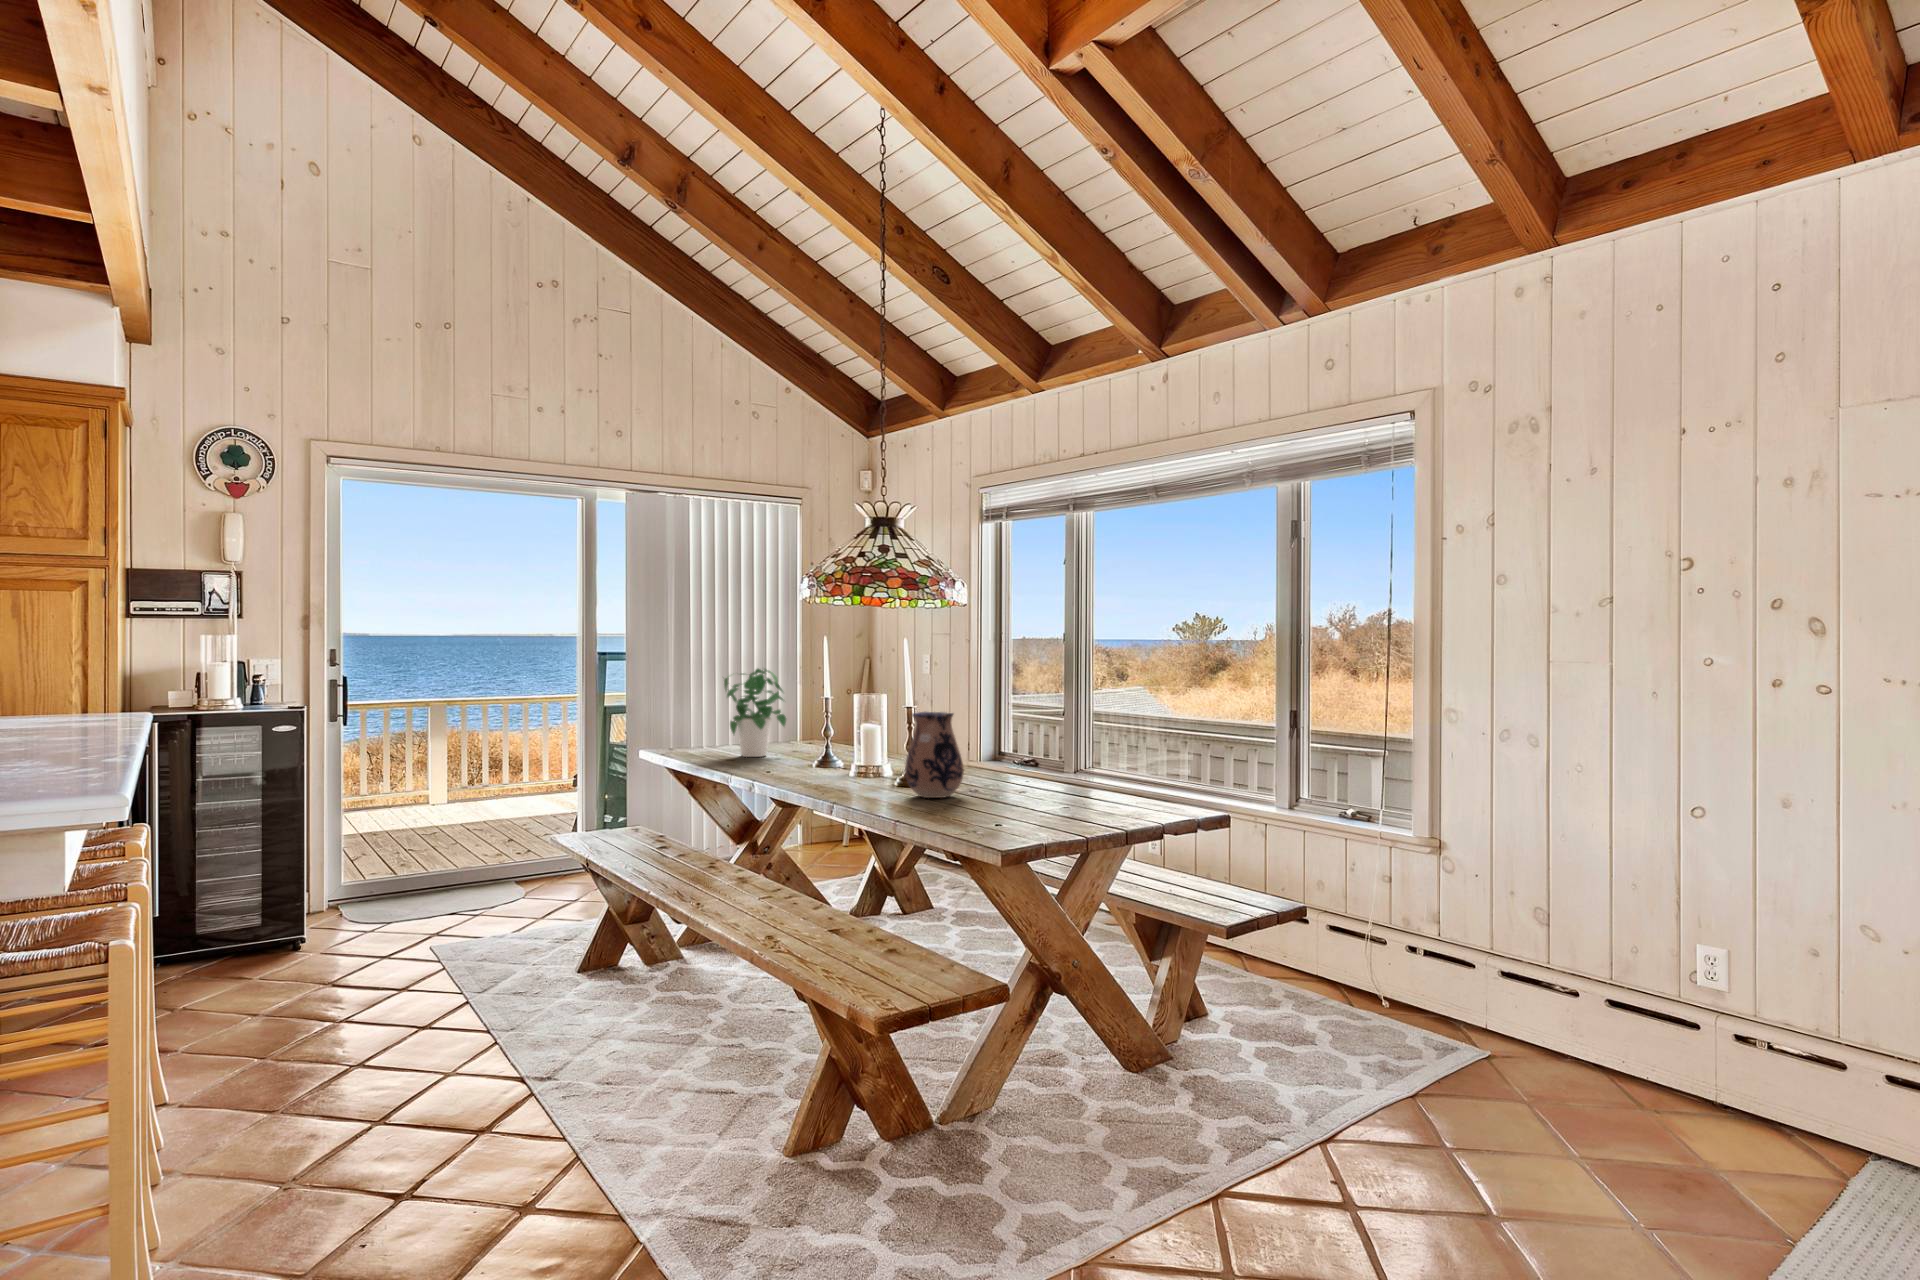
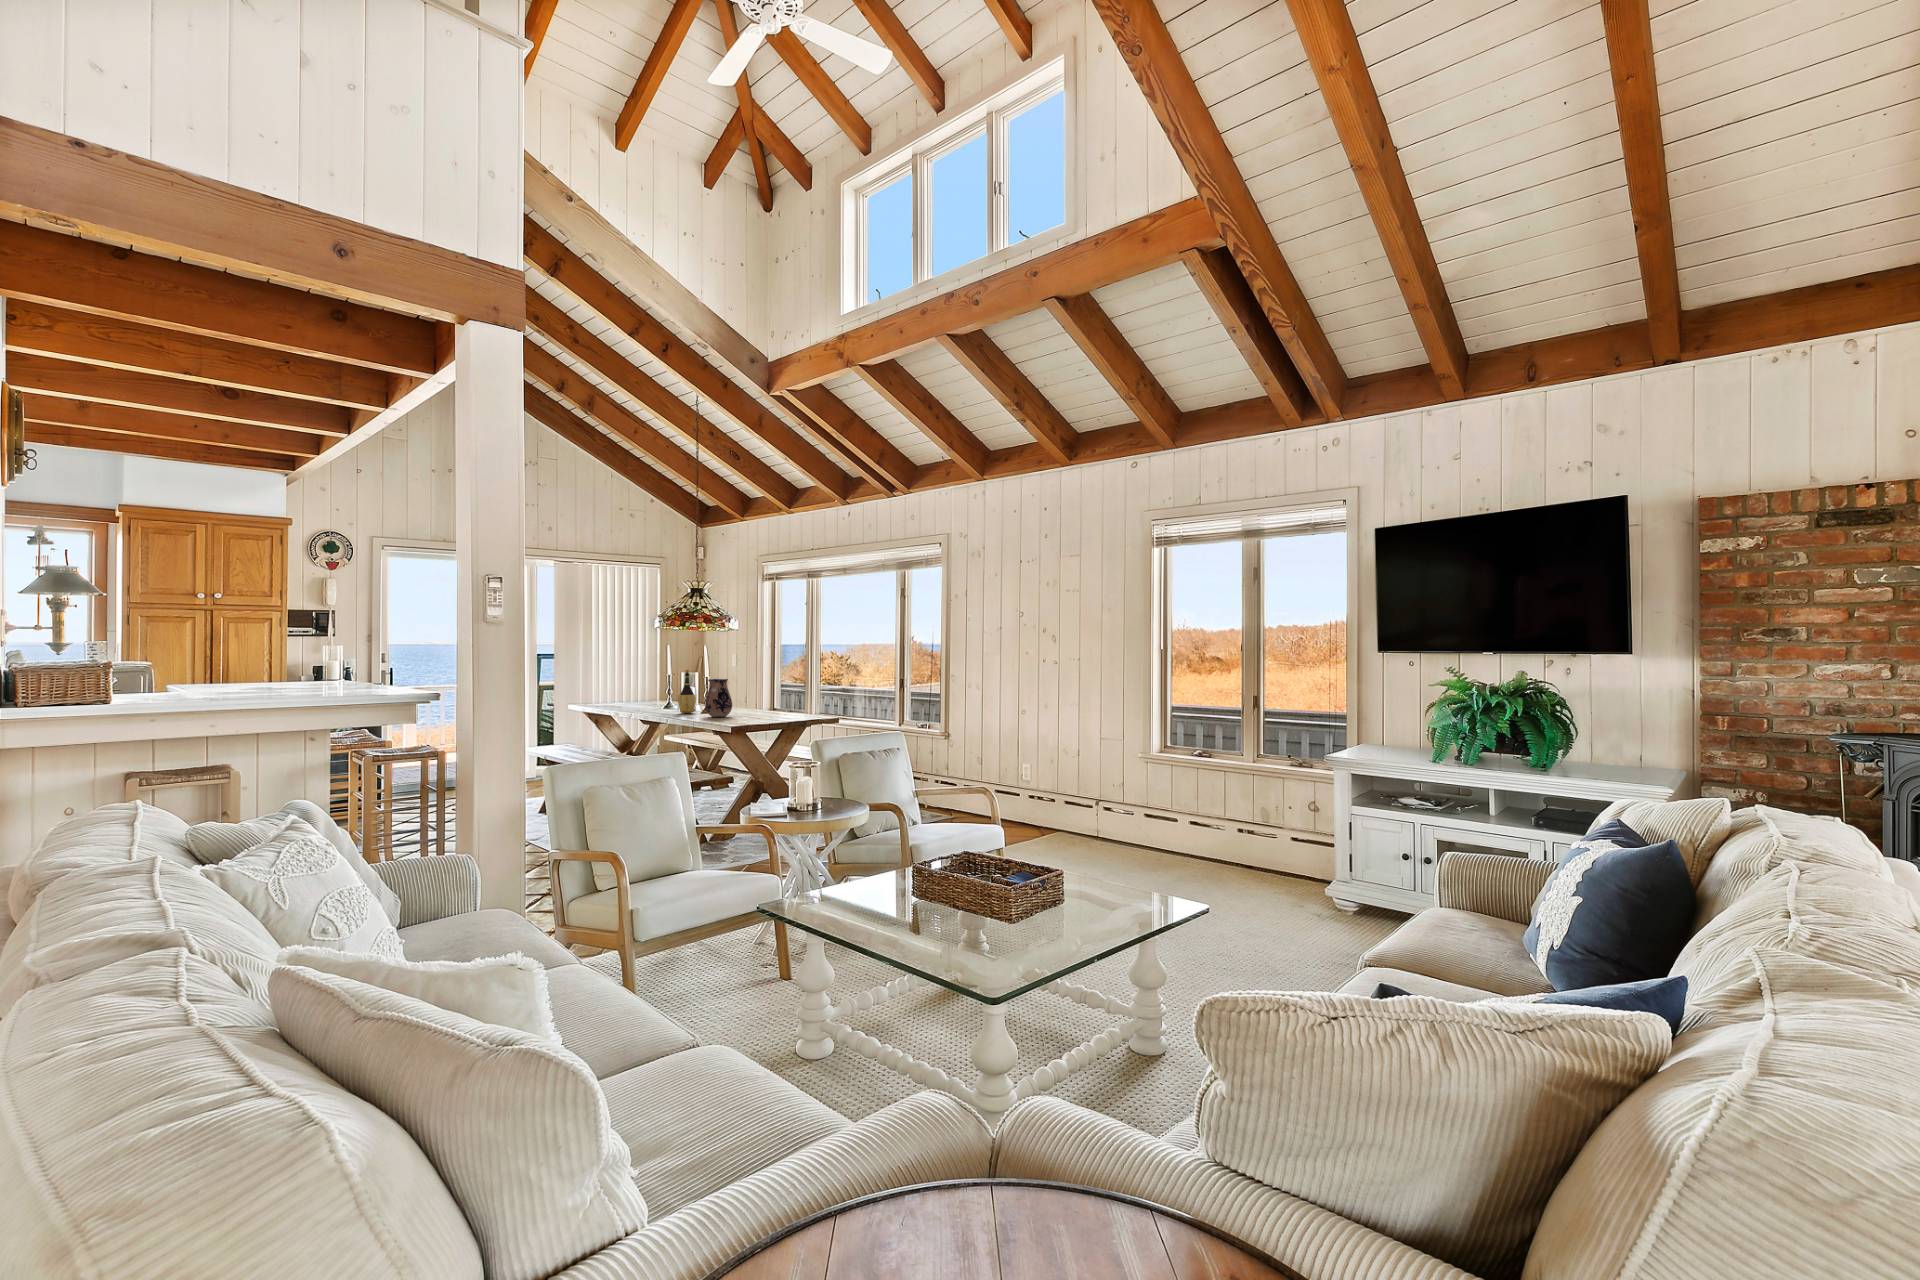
potted plant: present [724,669,786,757] -> none [611,661,648,707]
wine bottle: none [845,690,882,781] -> present [678,670,696,713]

